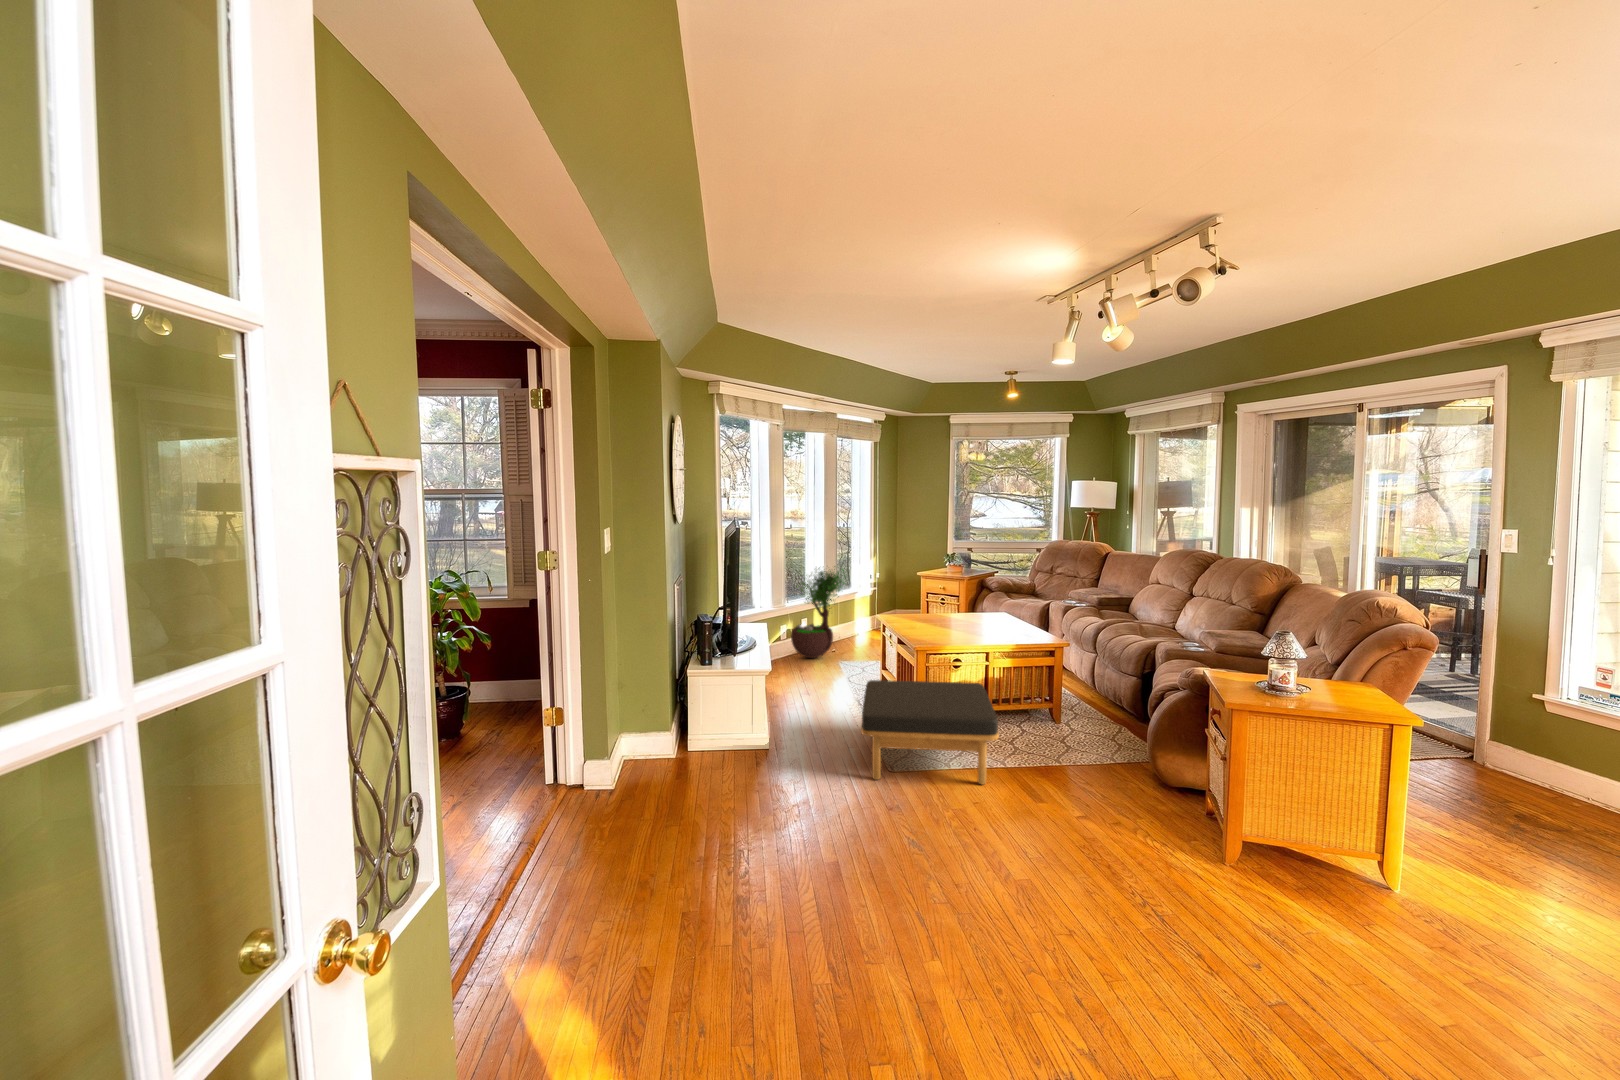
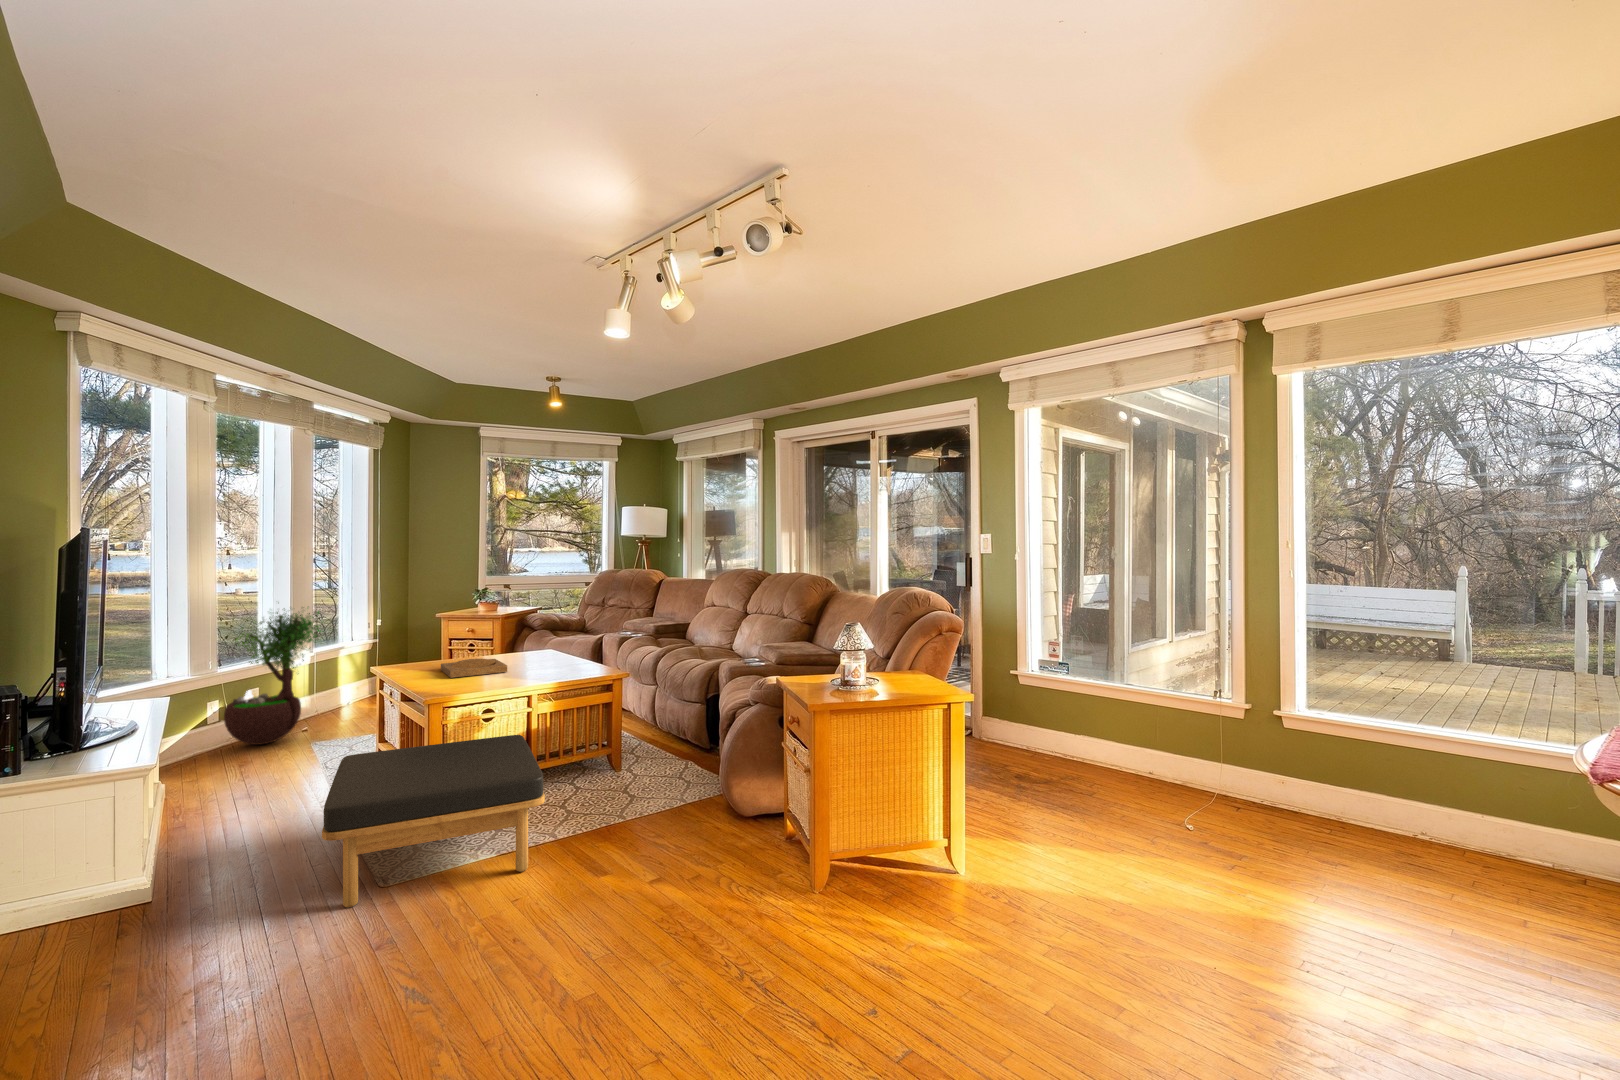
tray: none [924,618,972,632] -> present [441,659,507,678]

